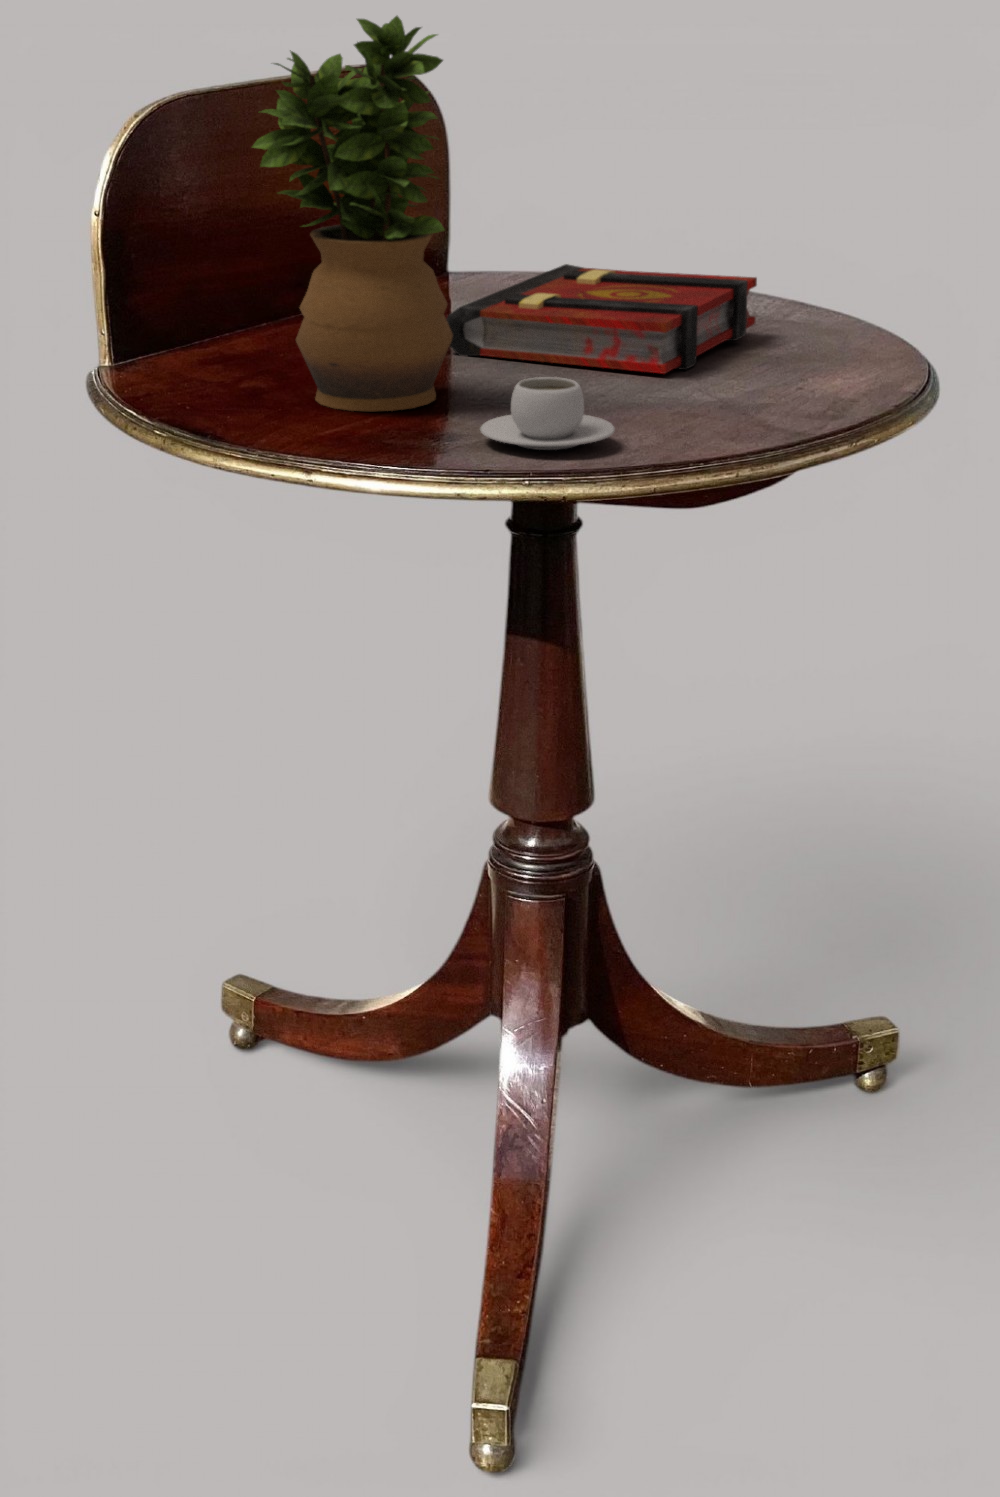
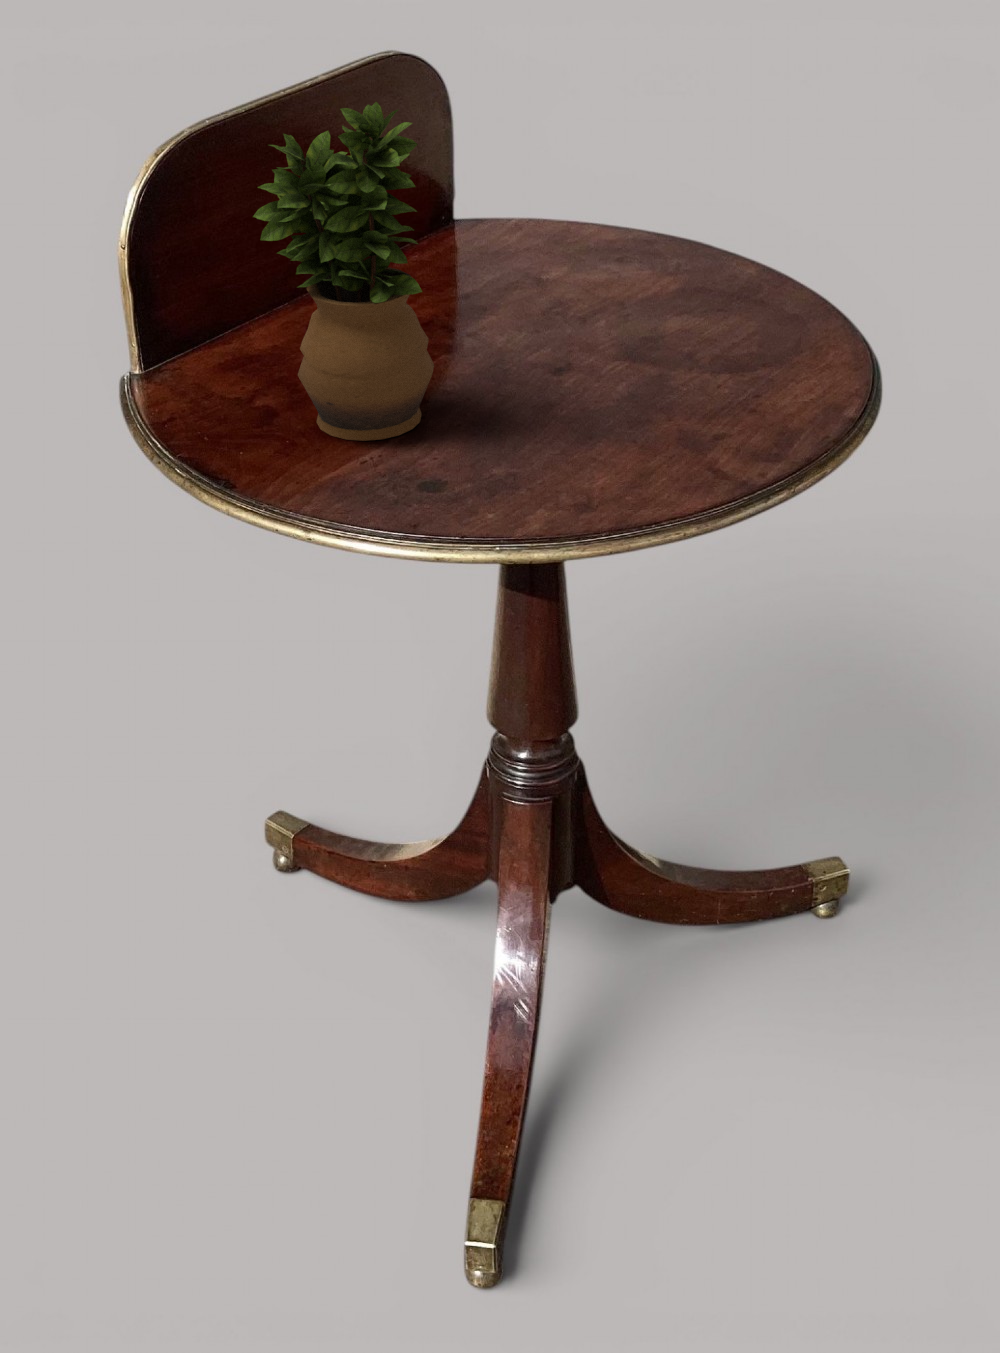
book: present [446,264,757,374] -> none [435,223,717,370]
teacup: present [480,377,615,450] -> none [453,430,568,504]

